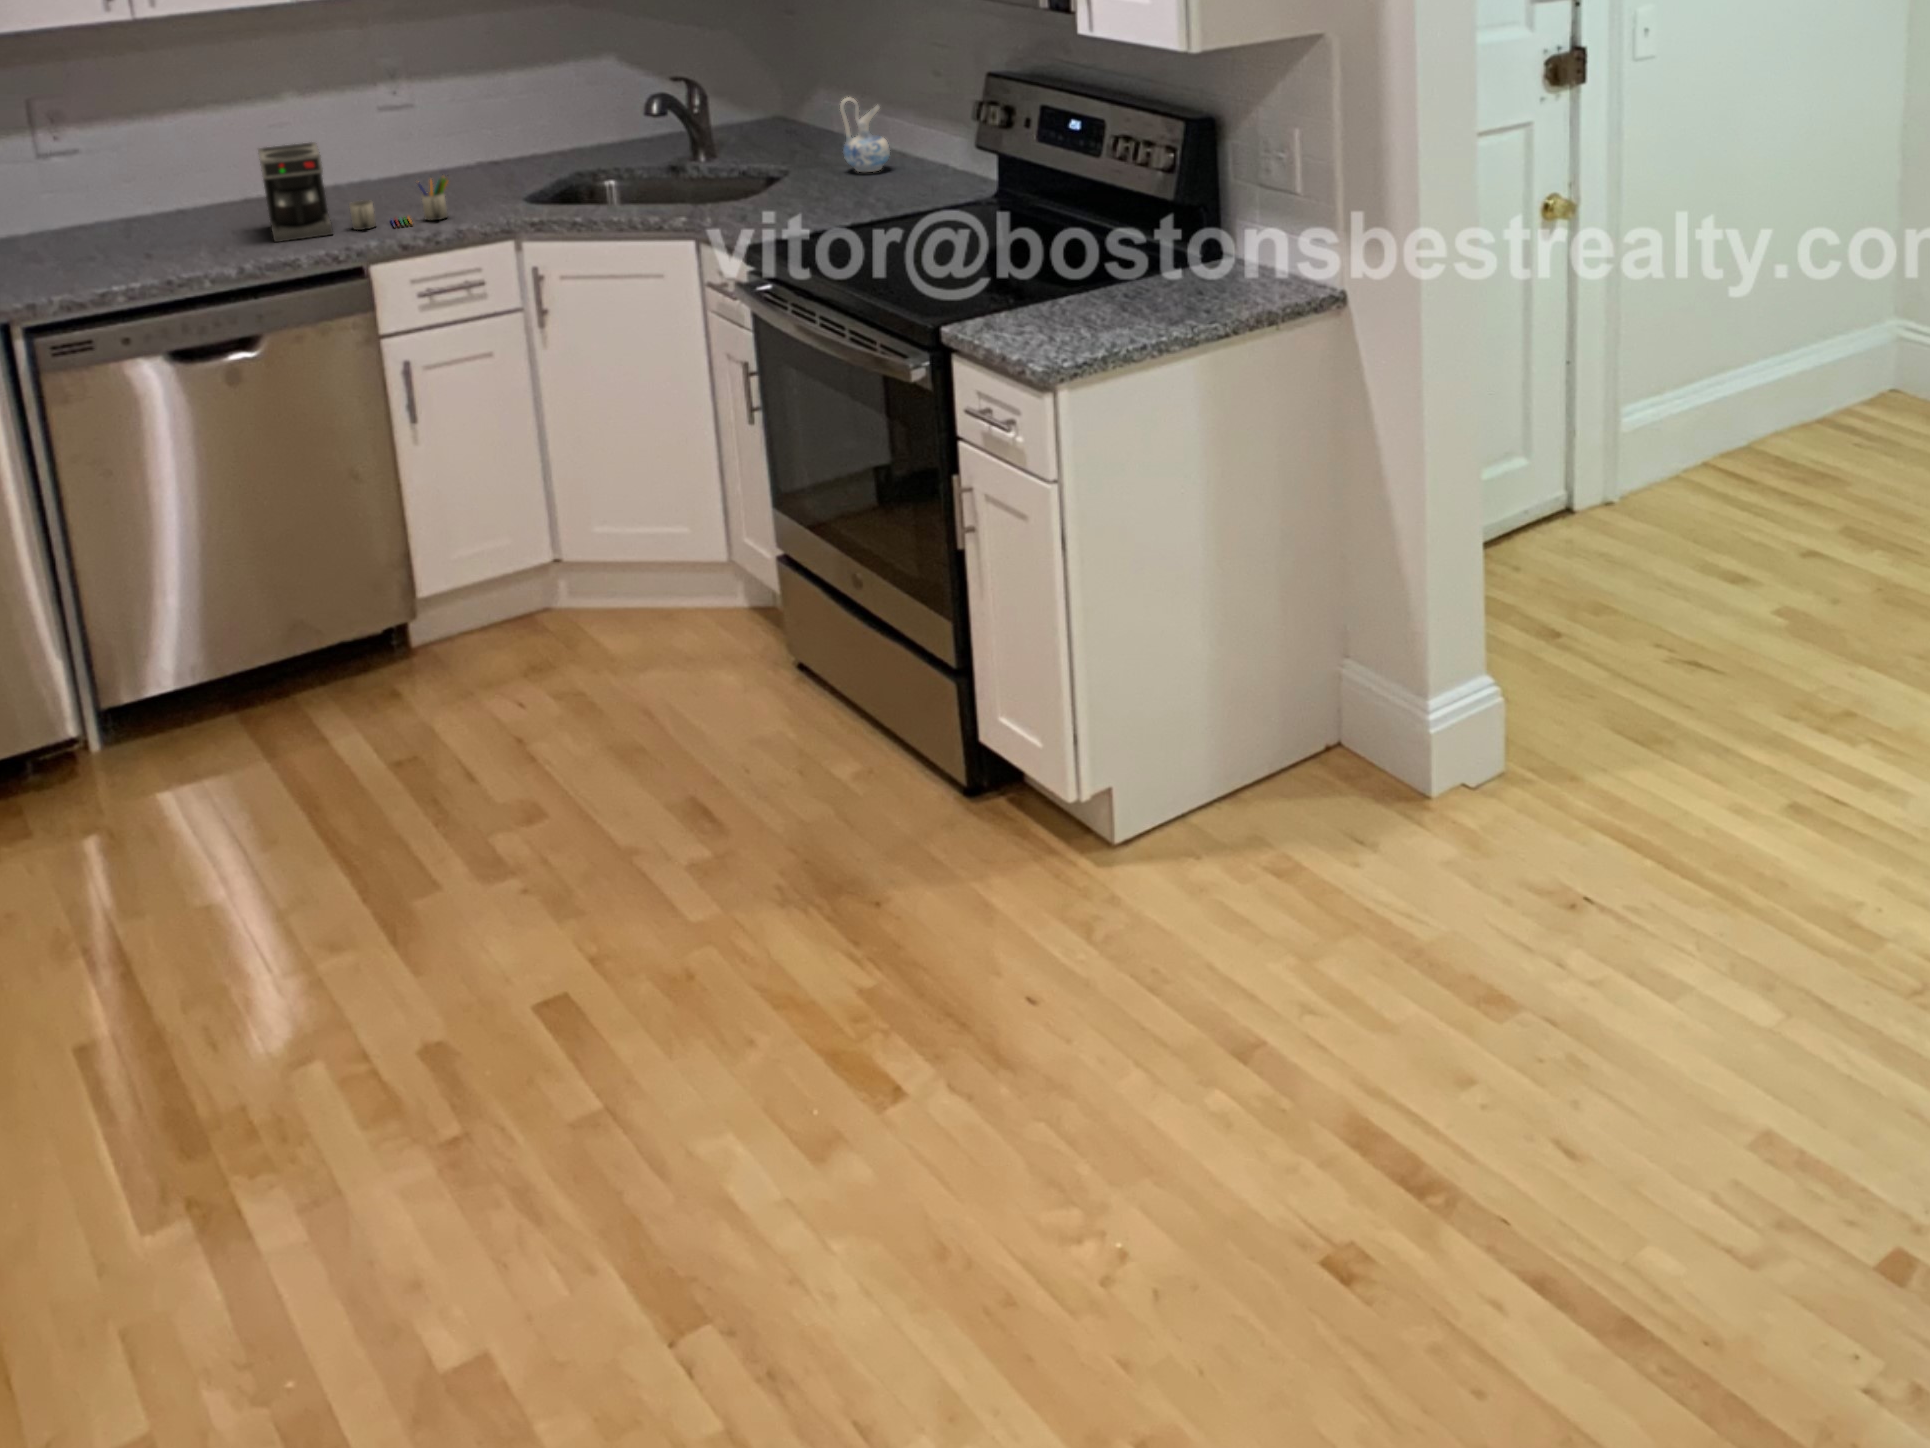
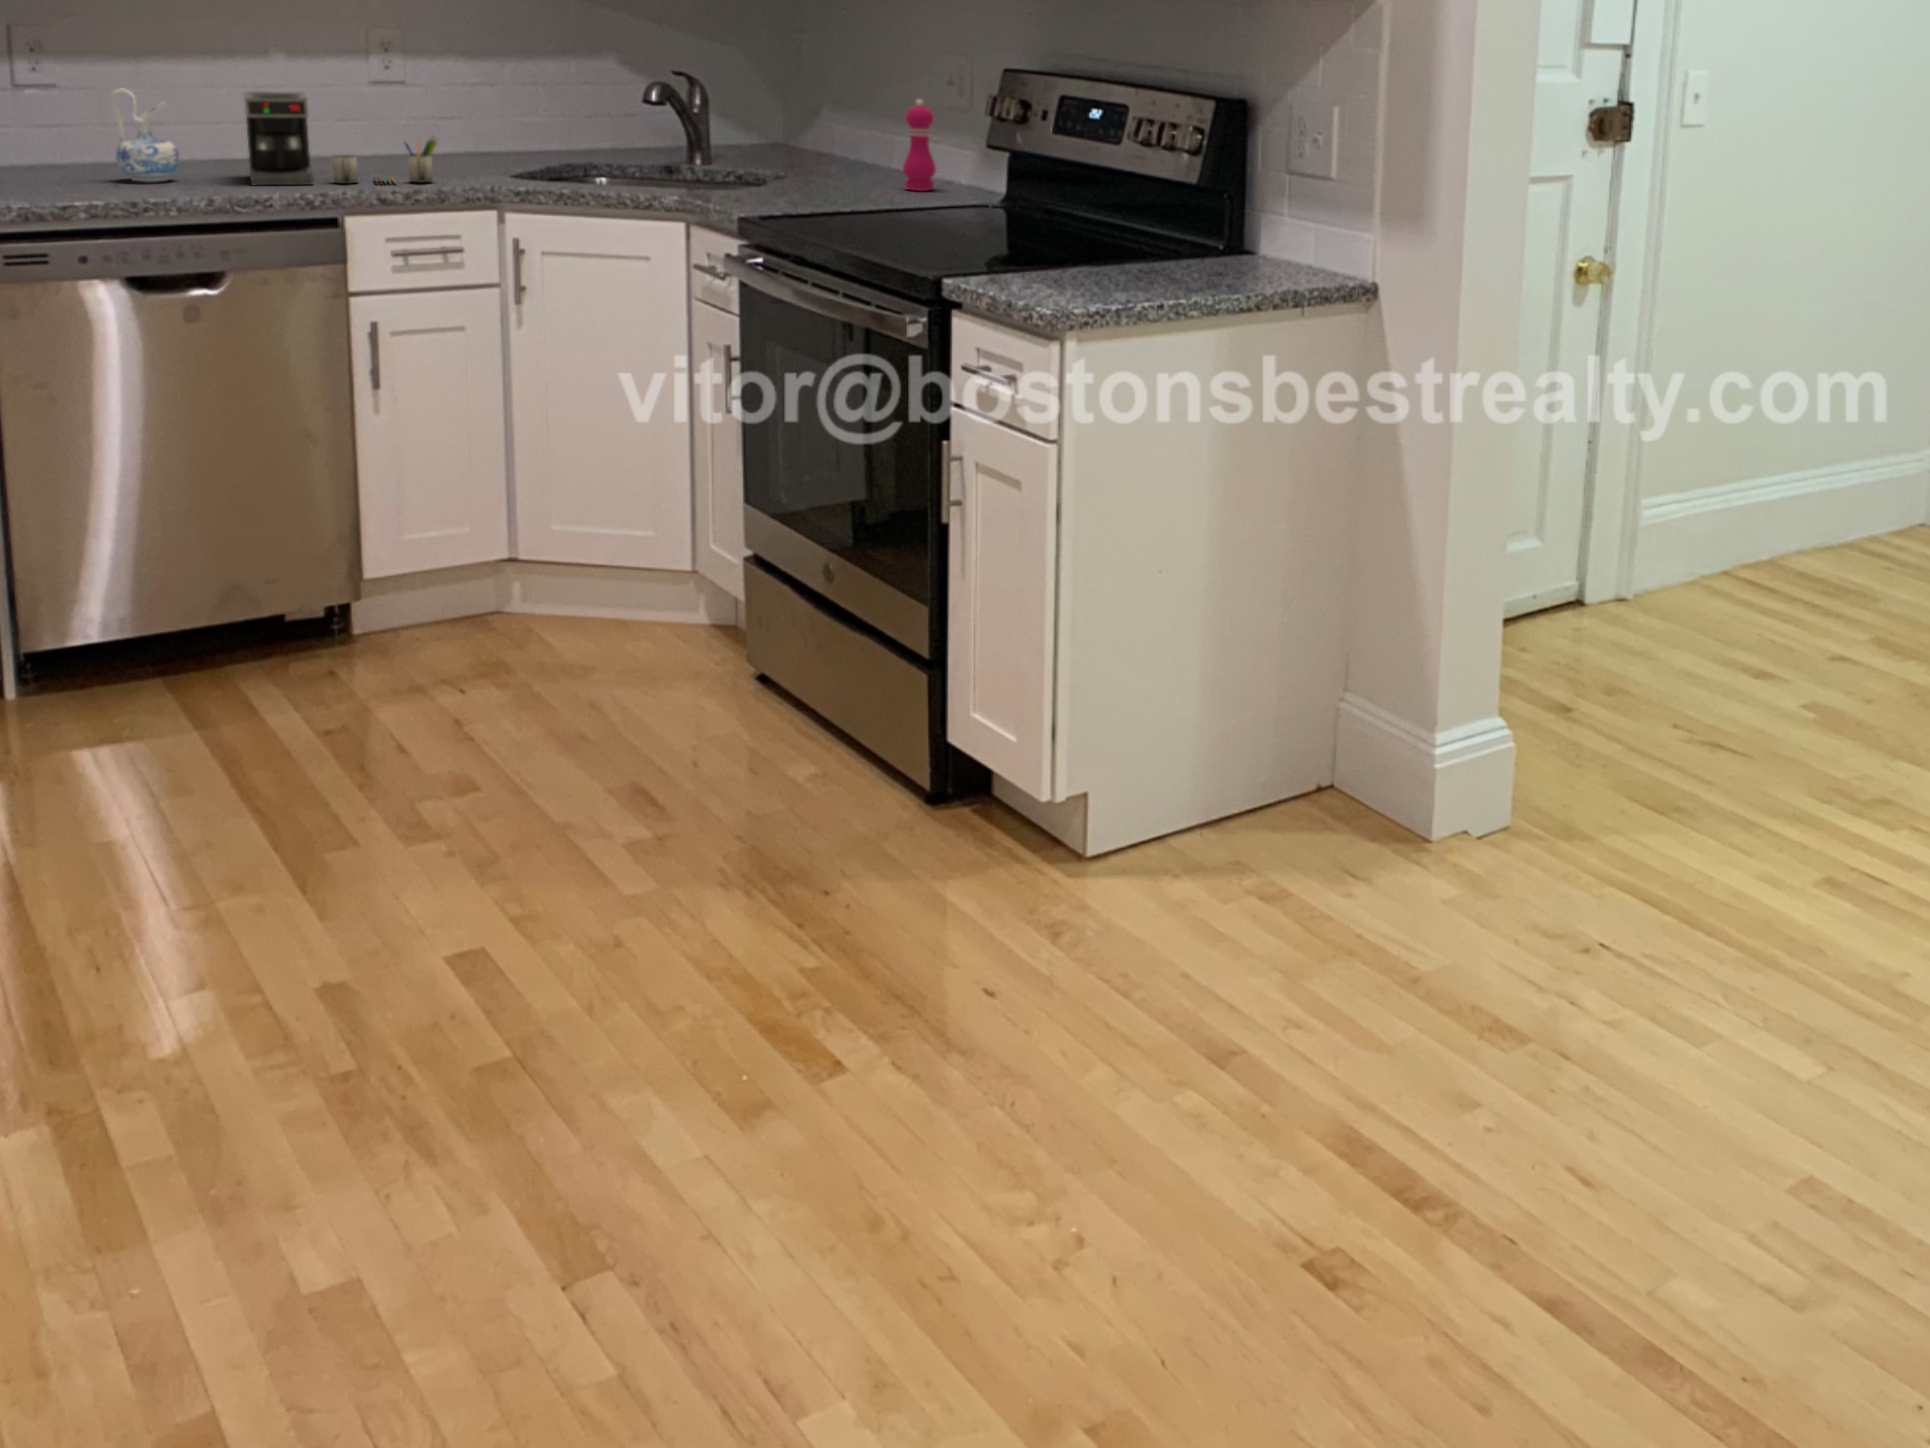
pepper mill: none [897,94,930,181] -> present [903,99,936,191]
ceramic pitcher: present [840,98,890,172] -> present [111,88,179,182]

